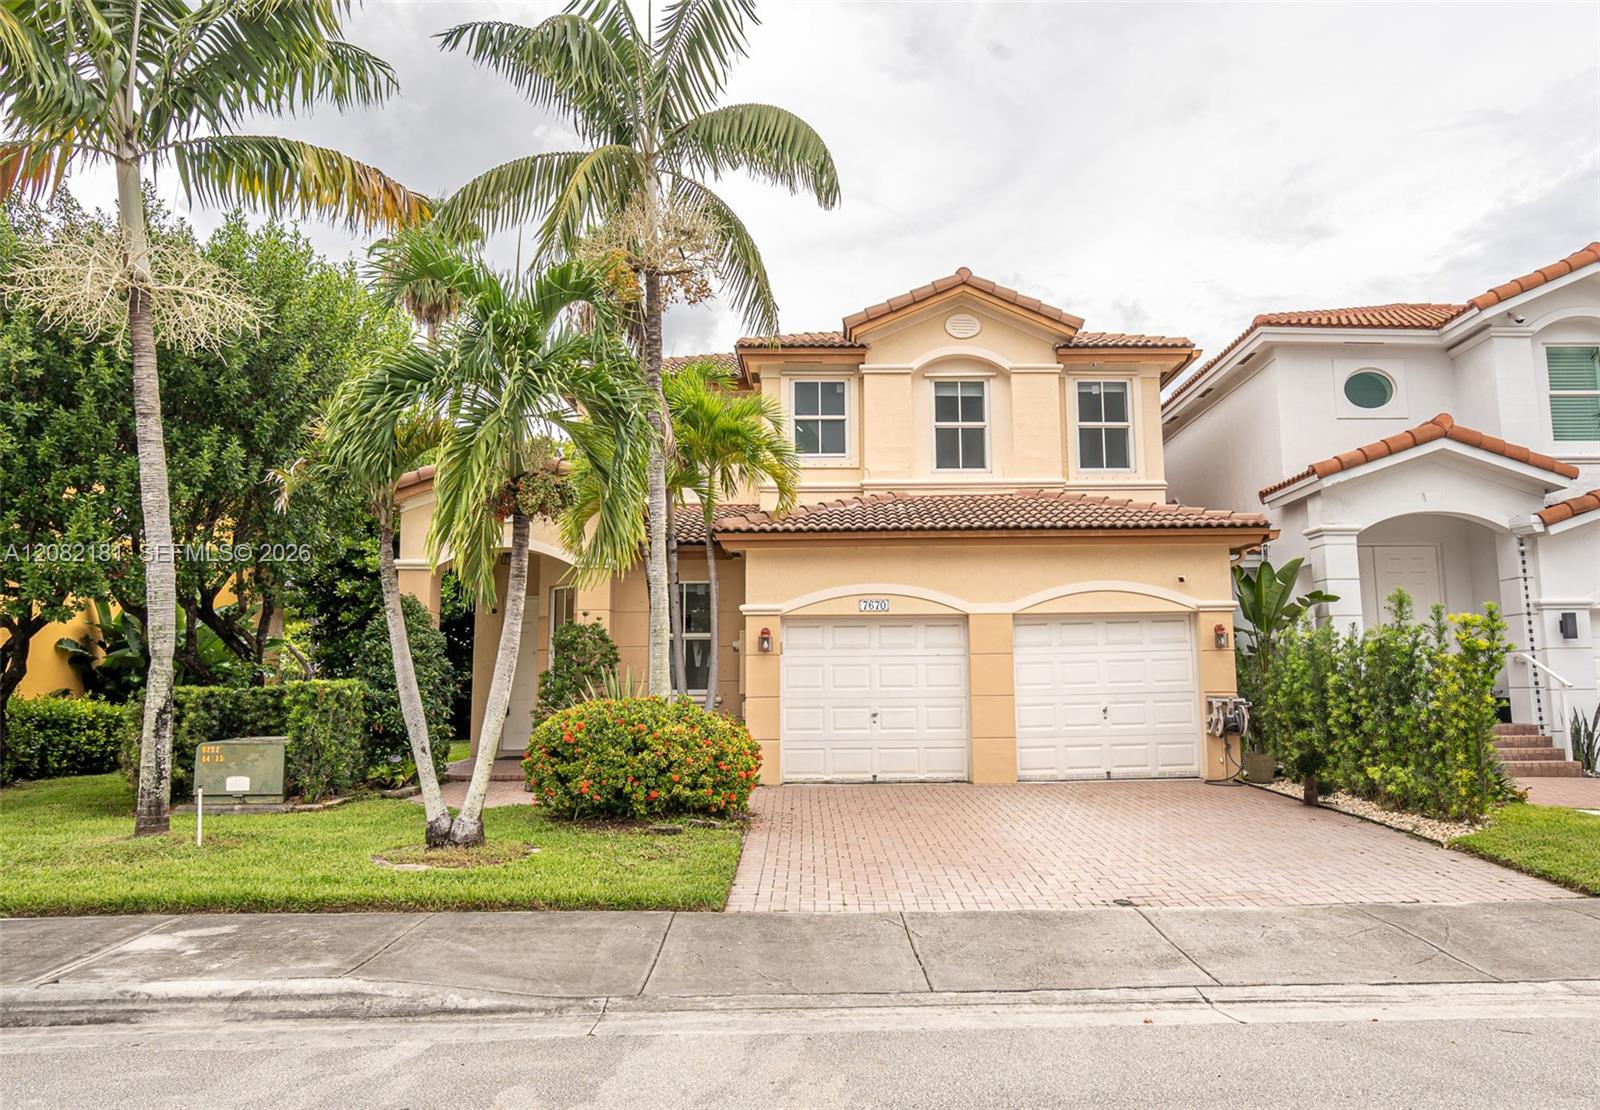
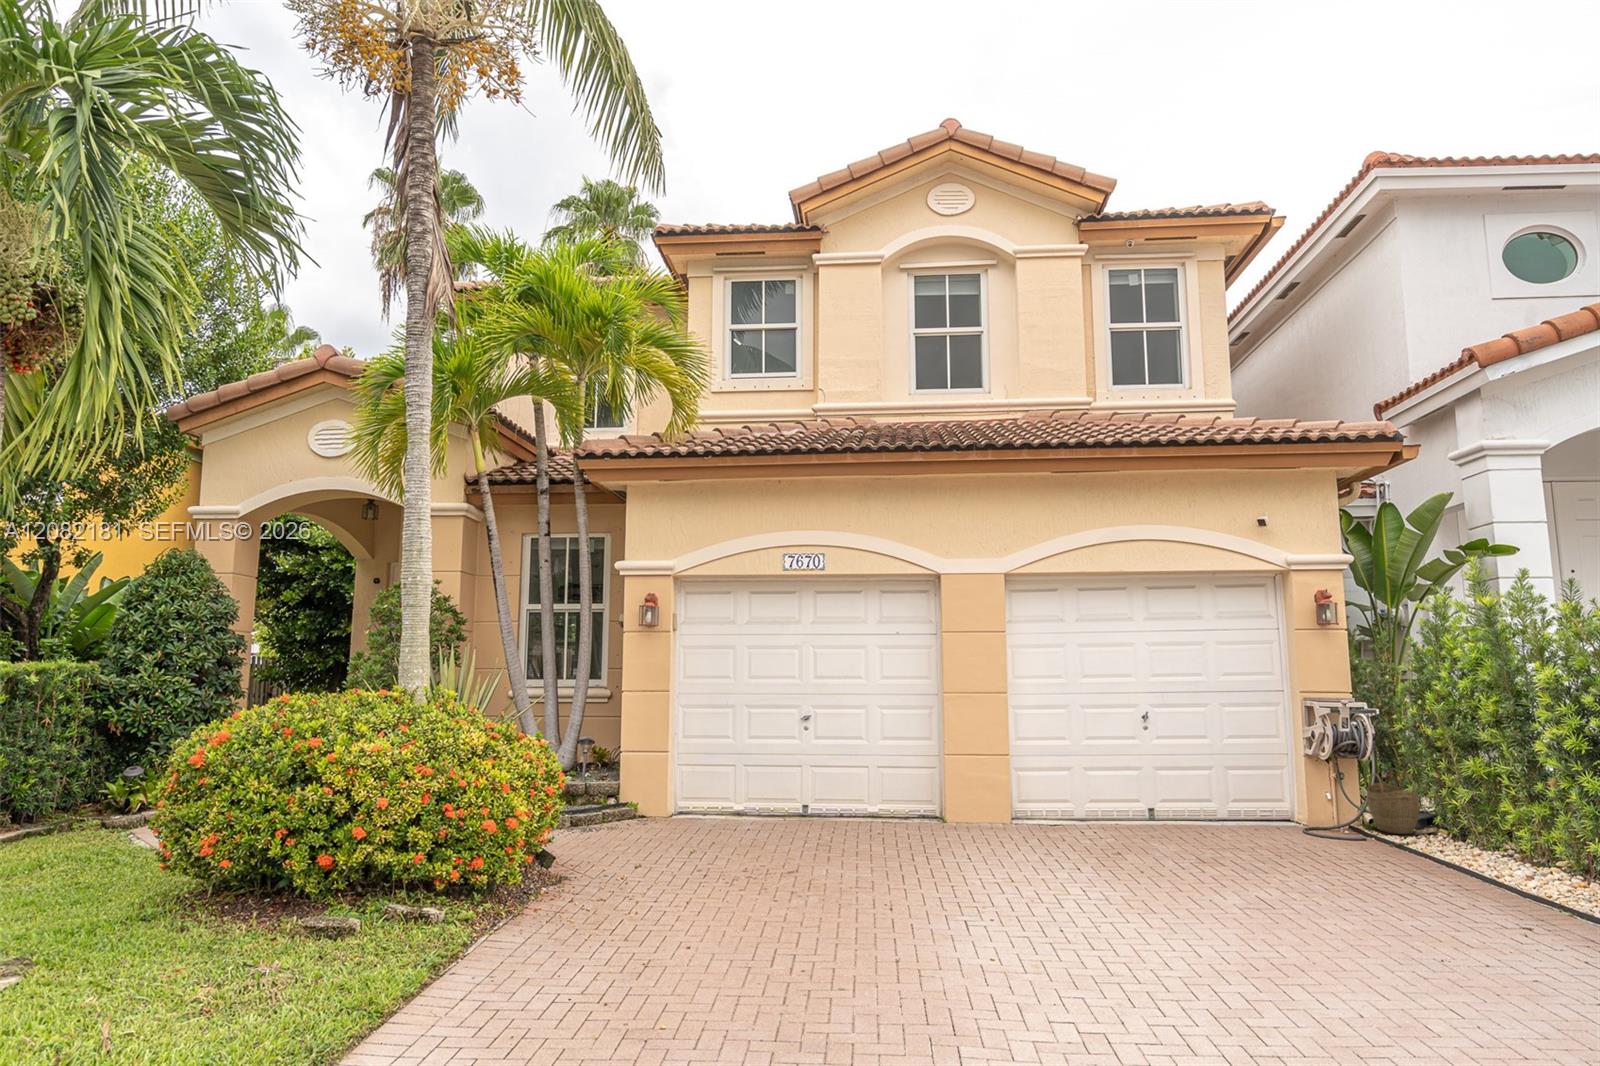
potted plant: present [1293,750,1339,806] -> none [1466,790,1558,891]

